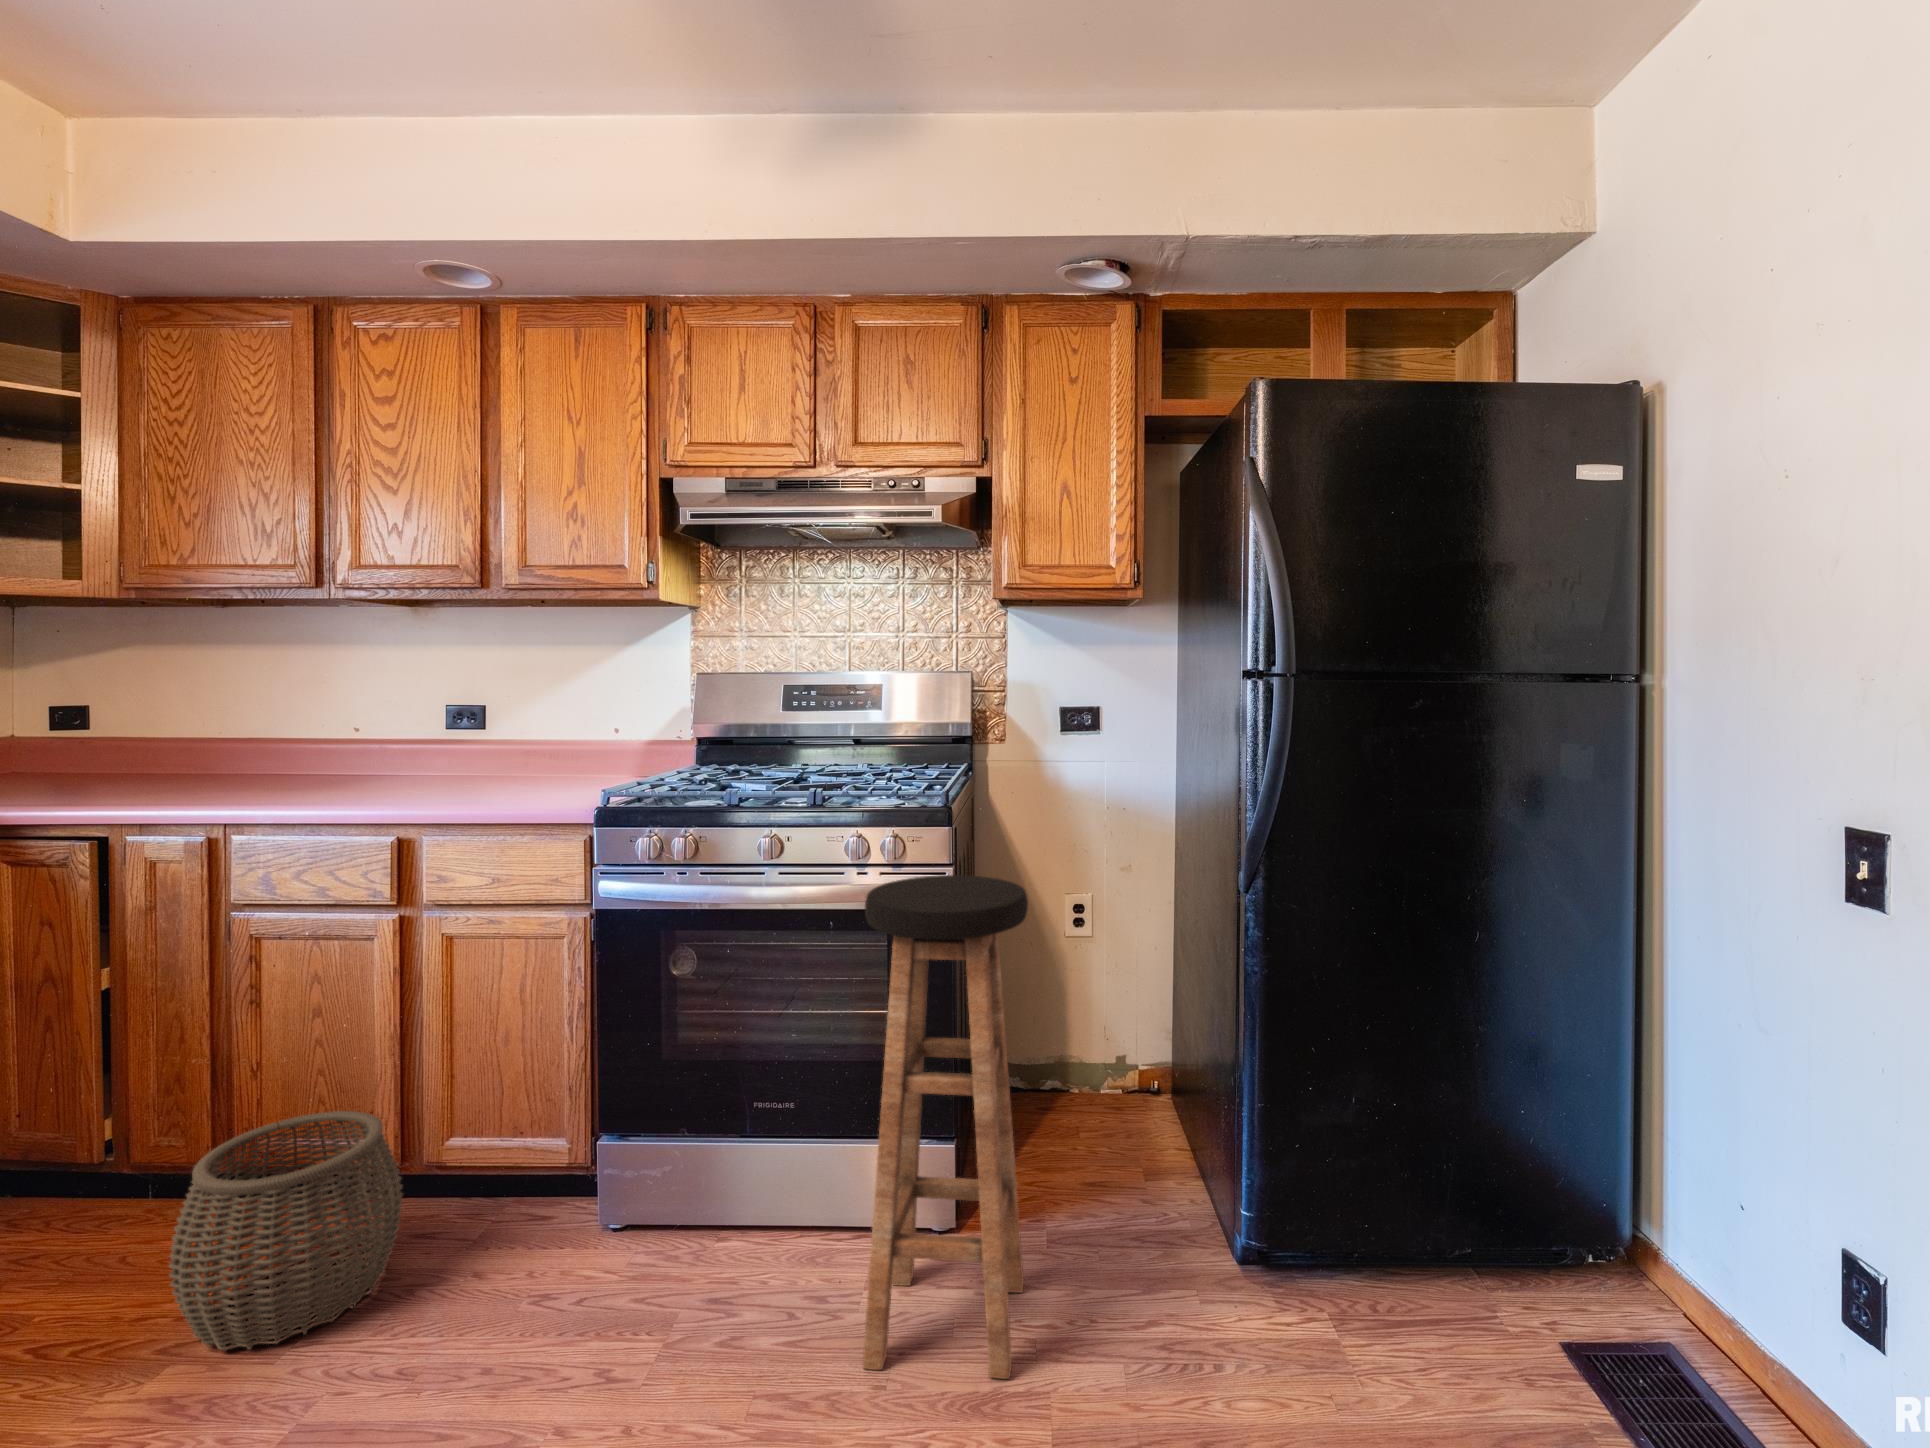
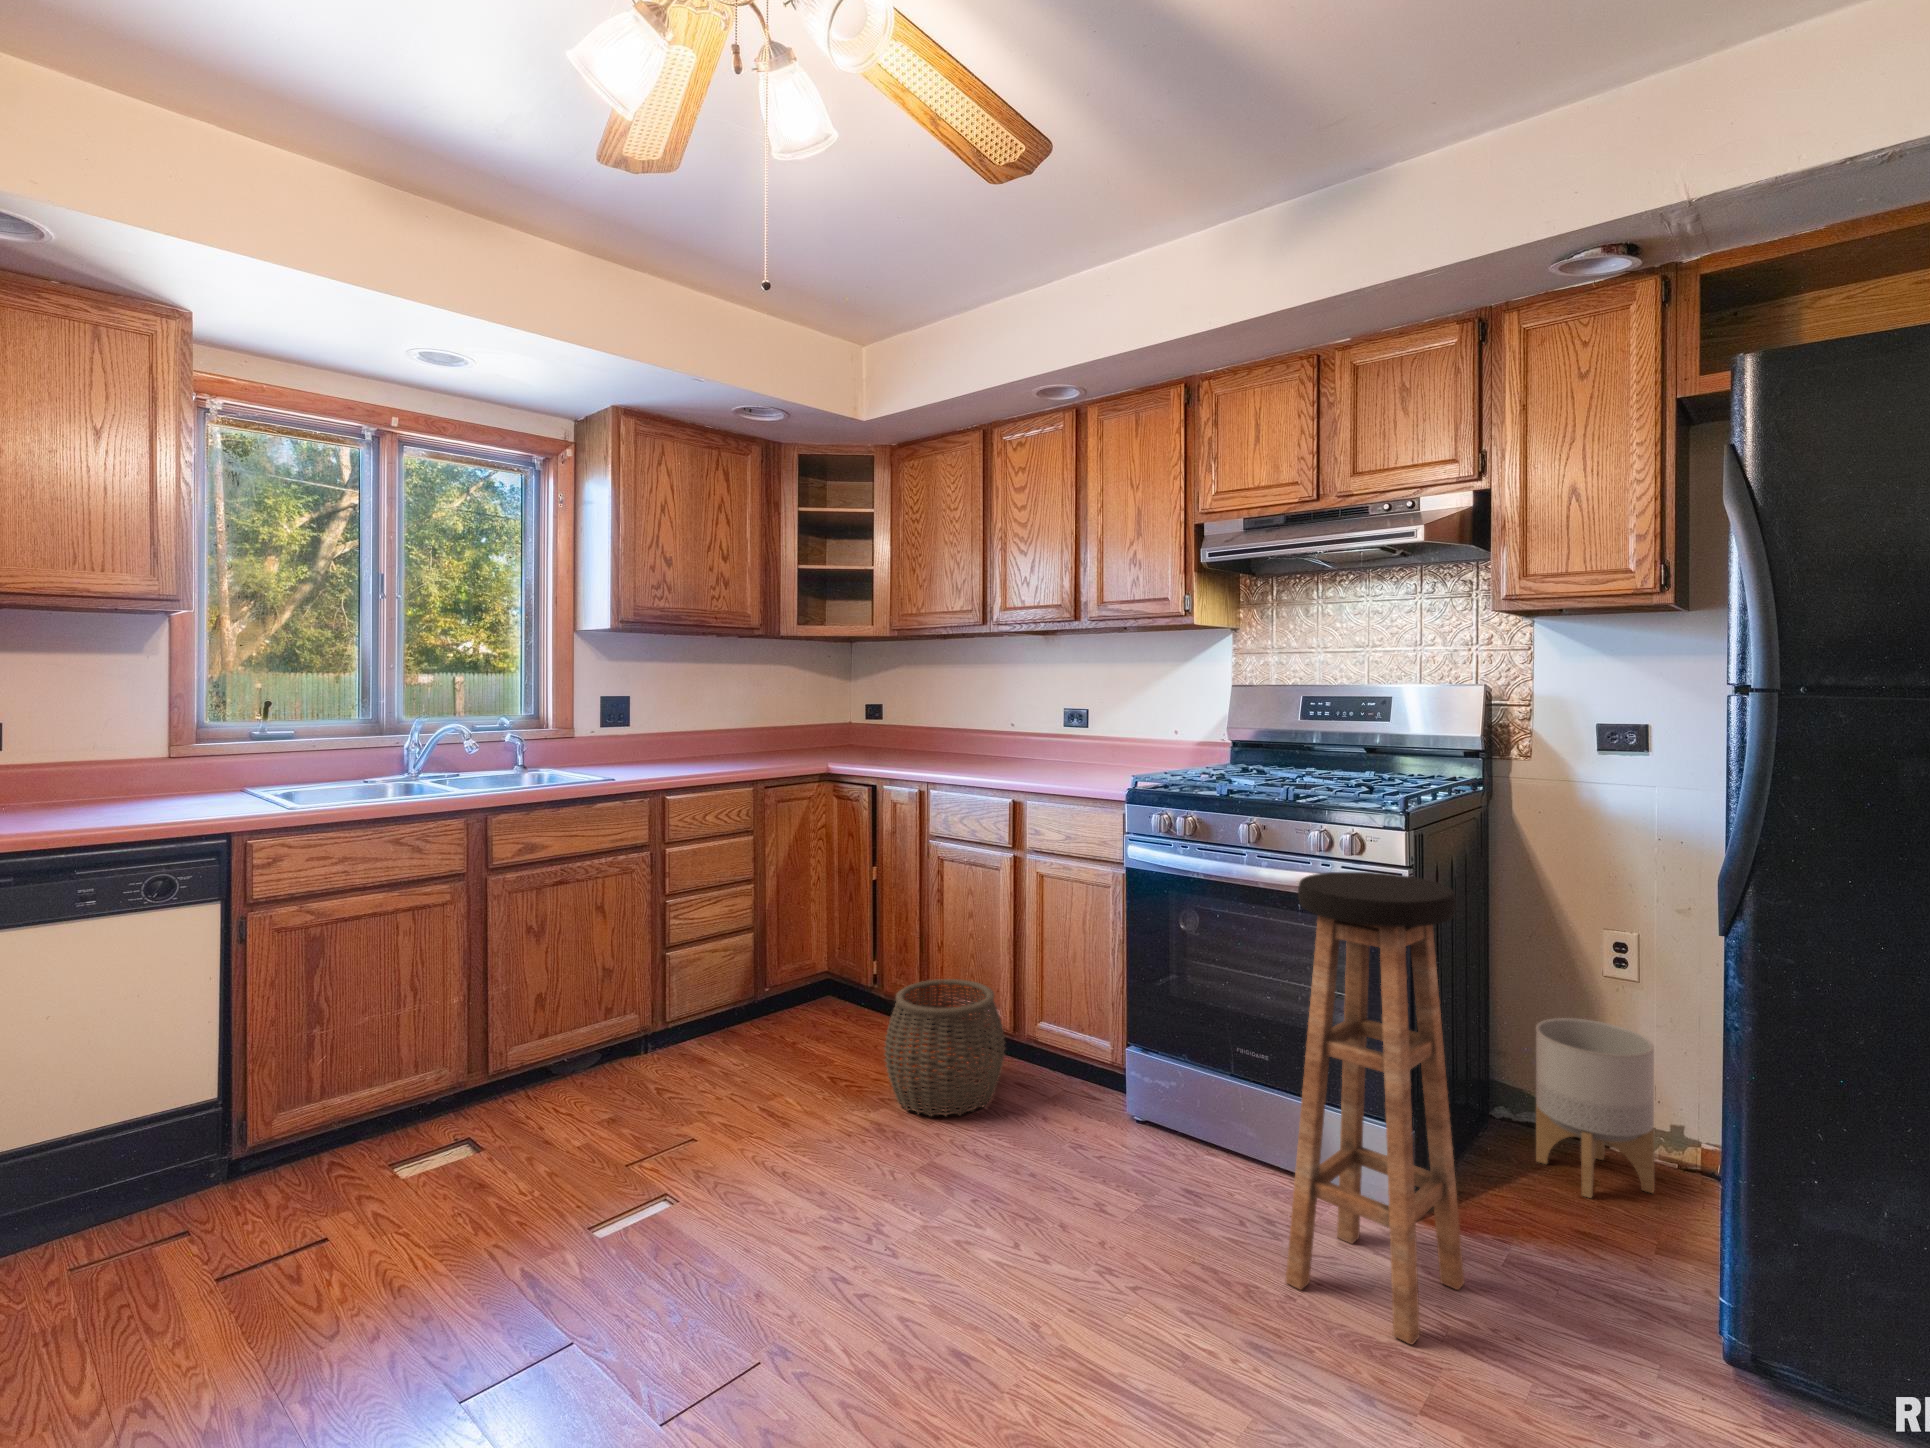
planter: none [1025,979,1118,1146] -> present [1536,1018,1654,1198]

